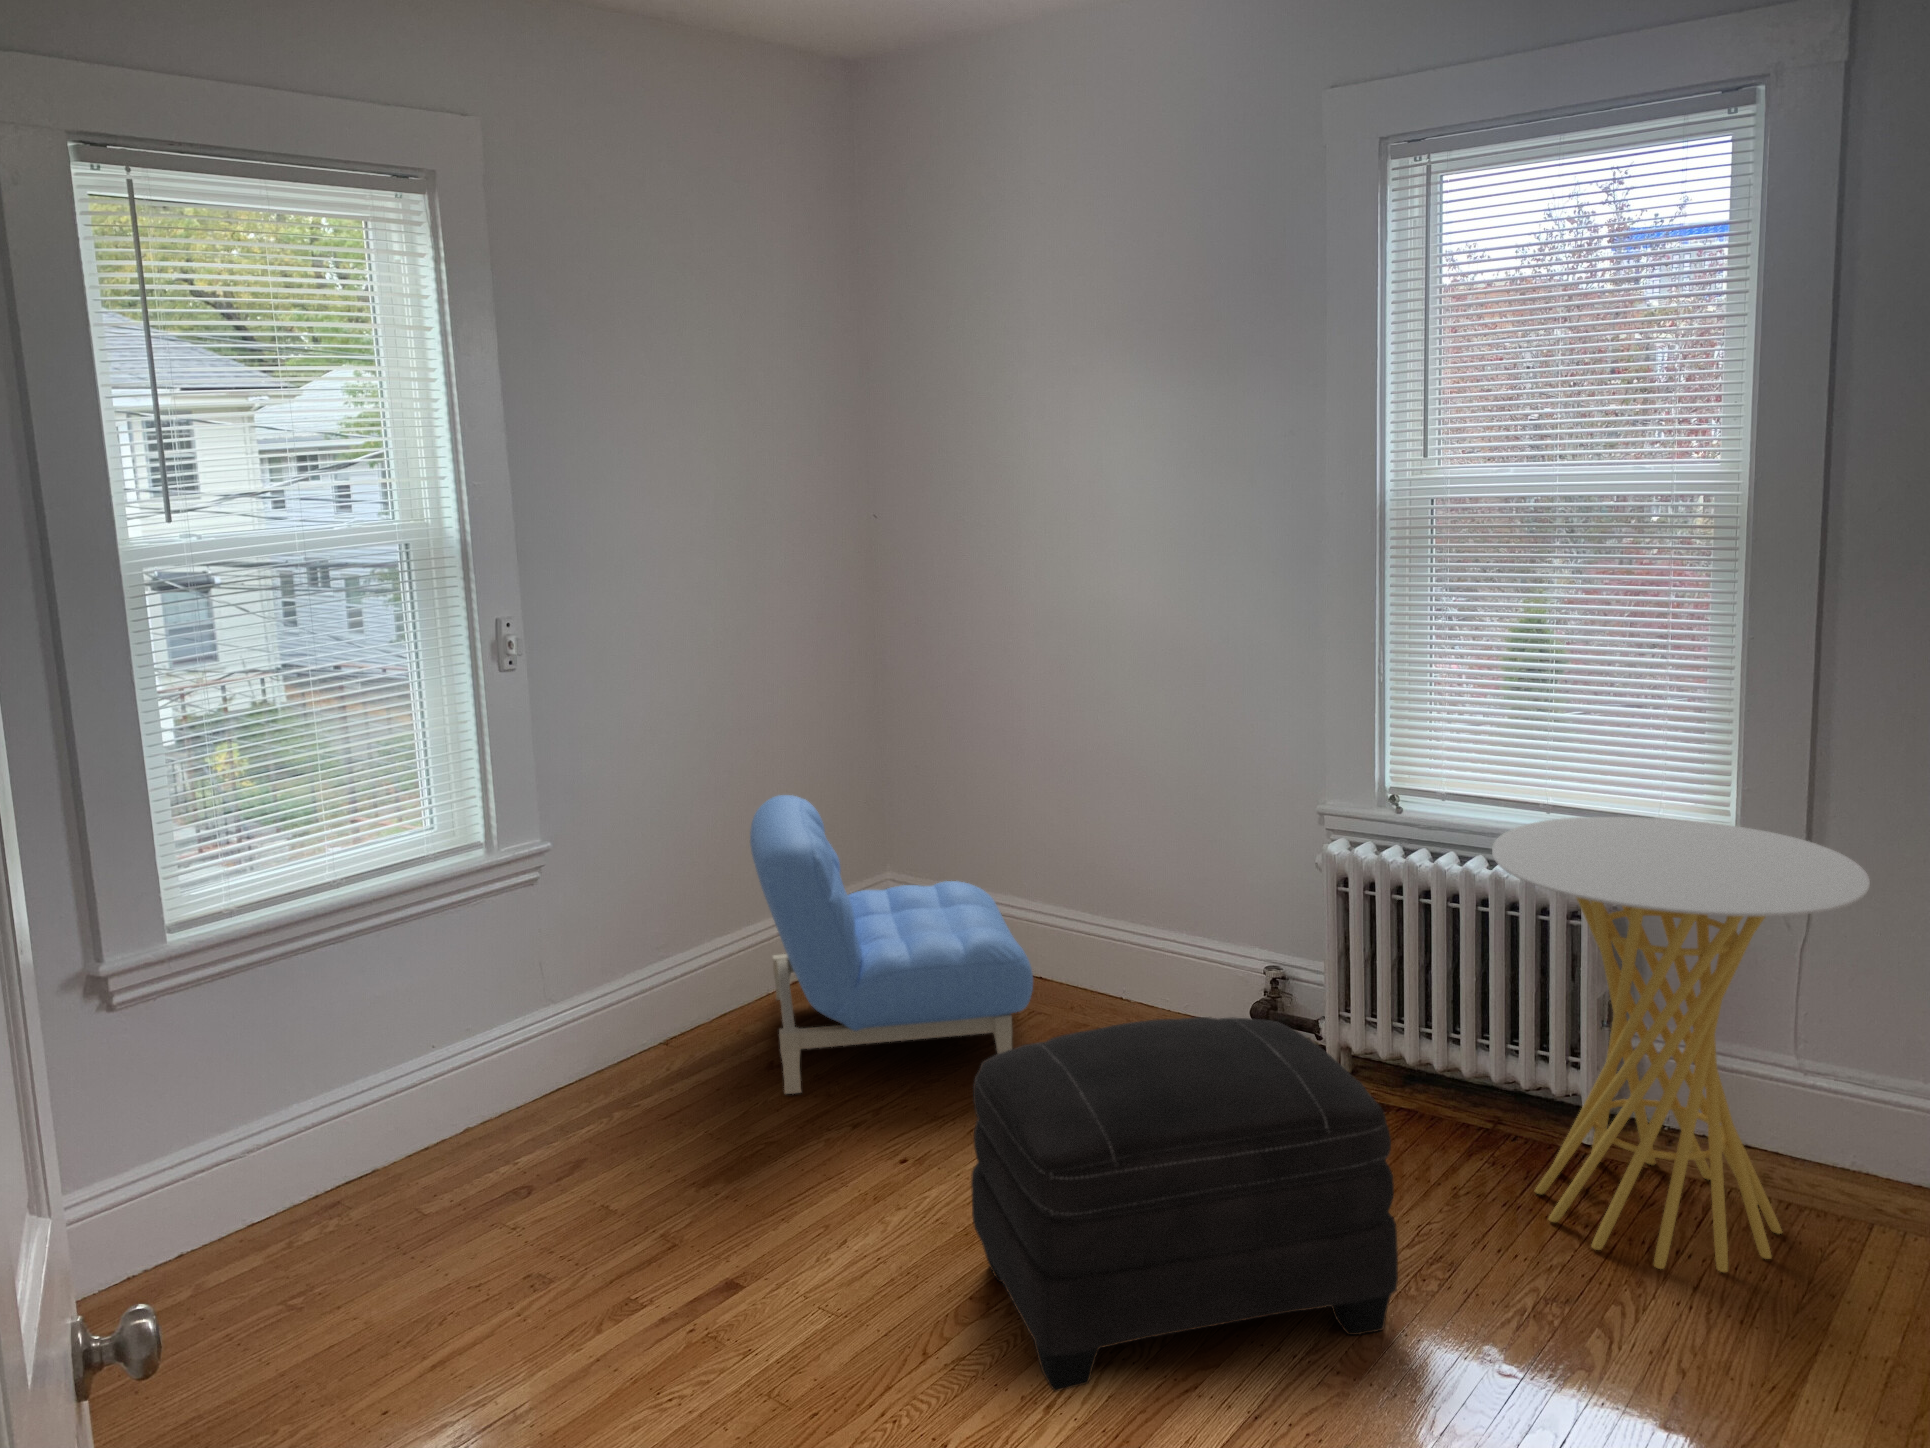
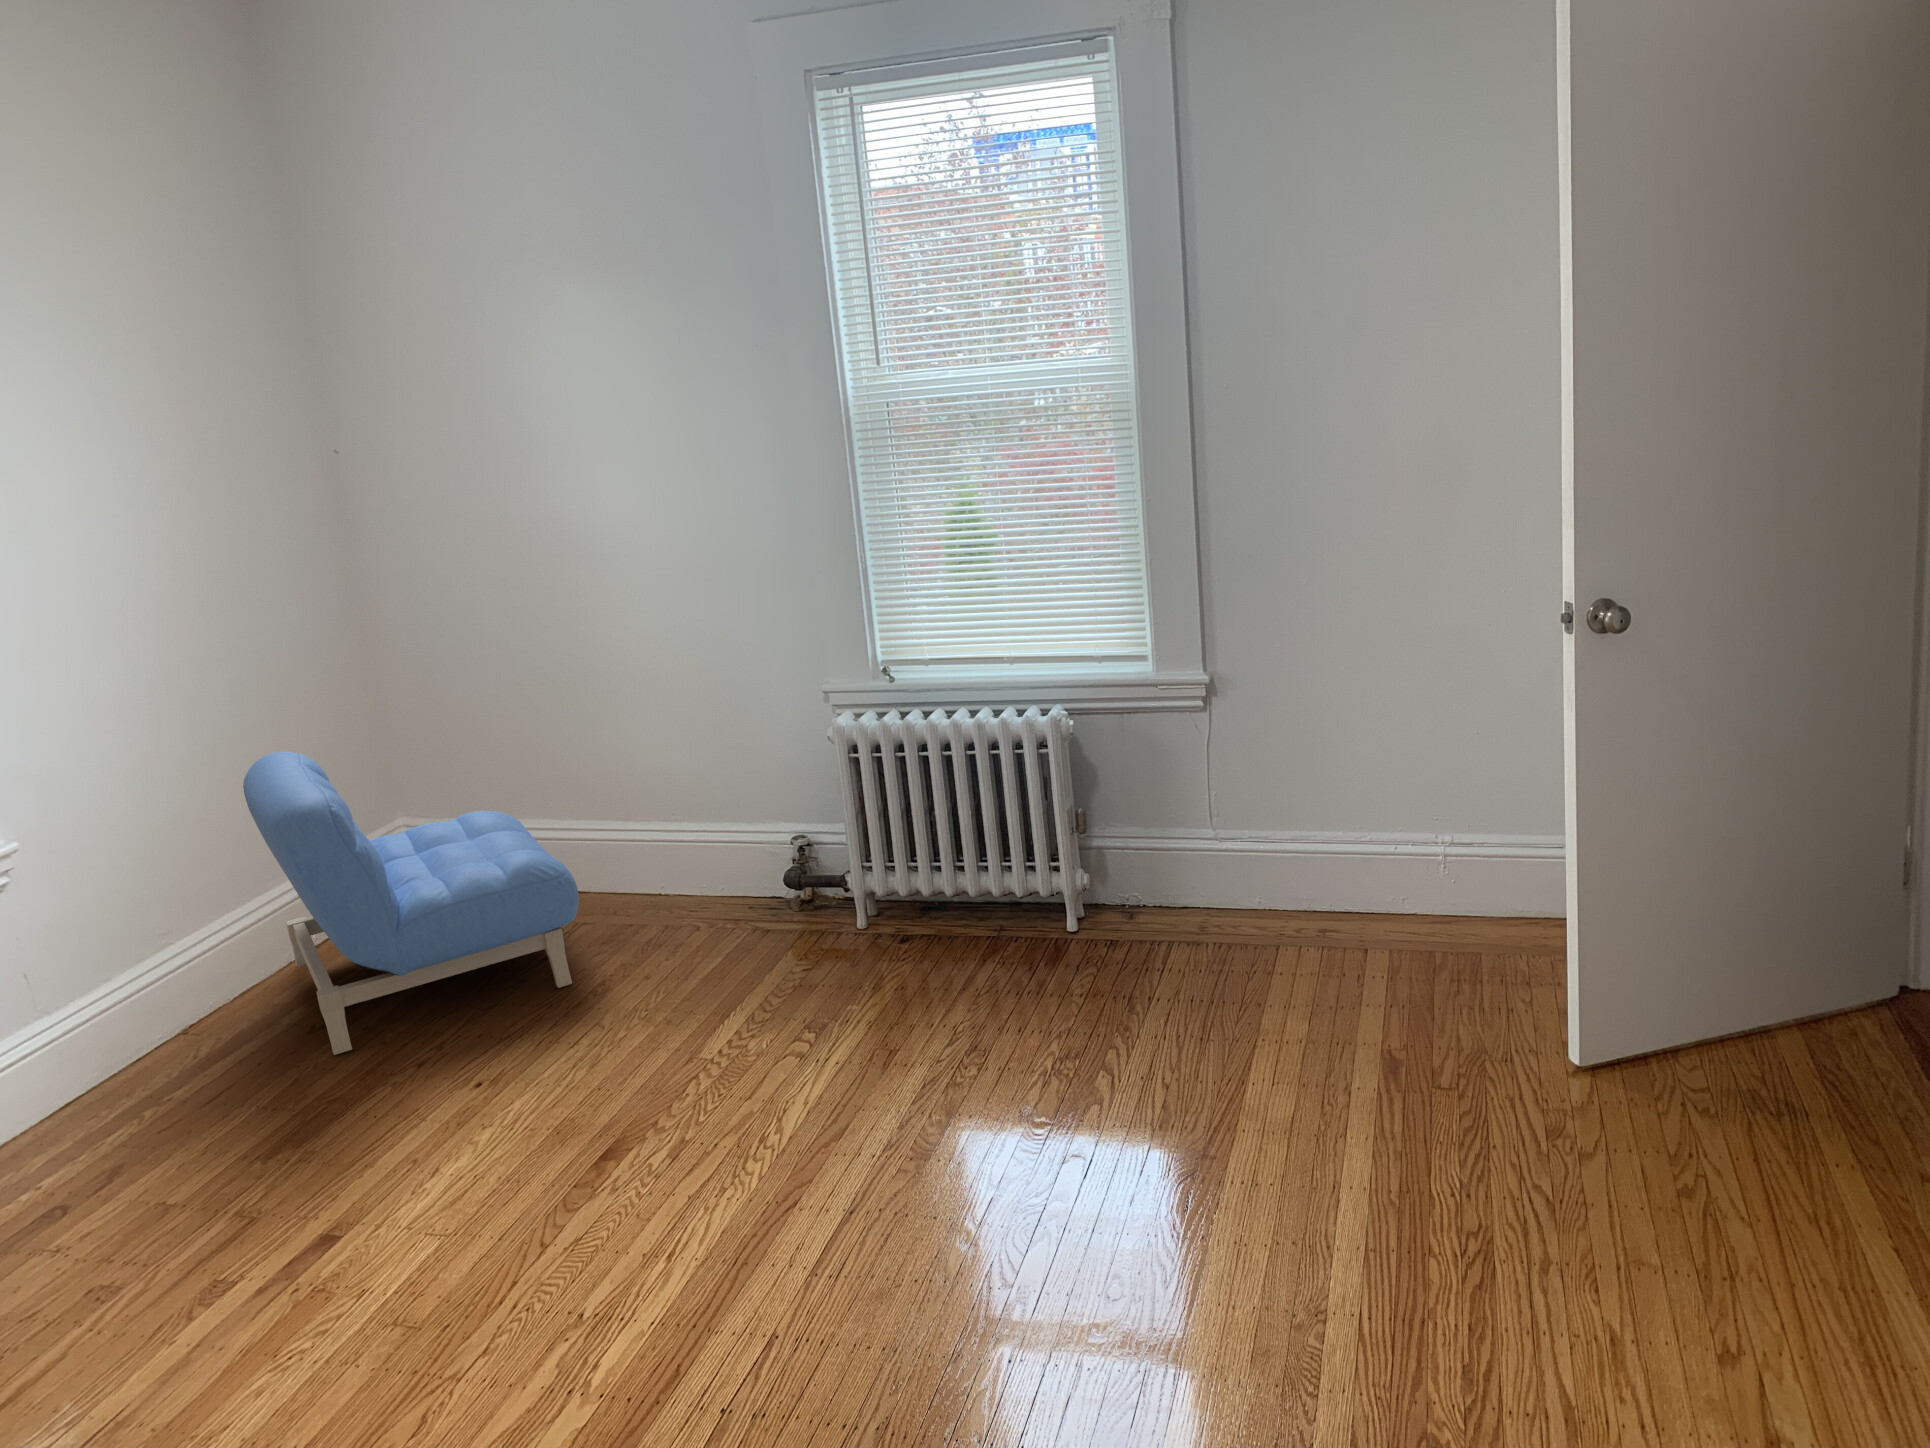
side table: present [1492,817,1870,1272] -> none [975,655,1245,1013]
ottoman: present [971,1017,1398,1391] -> none [552,880,944,1240]

